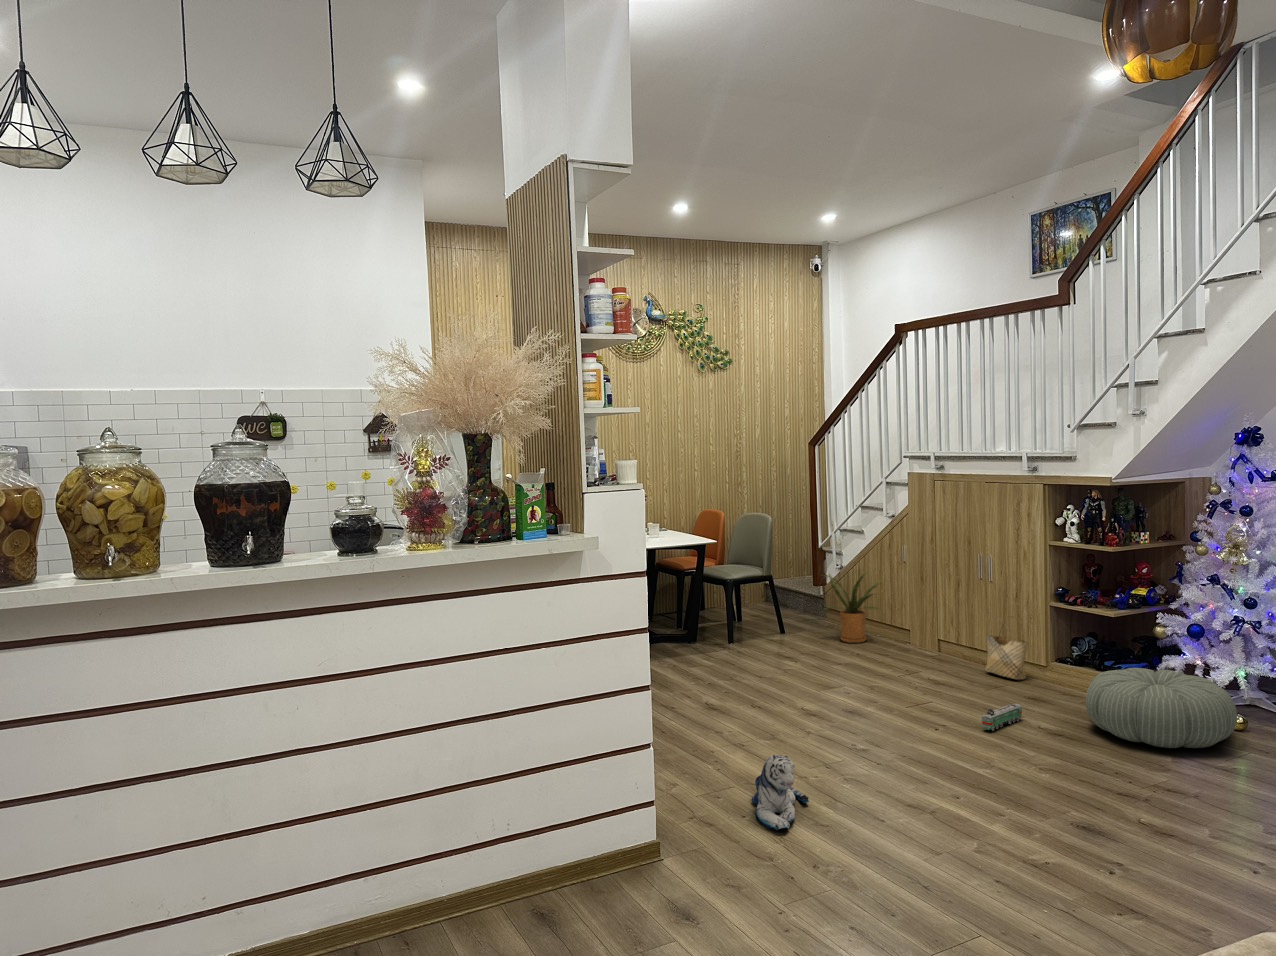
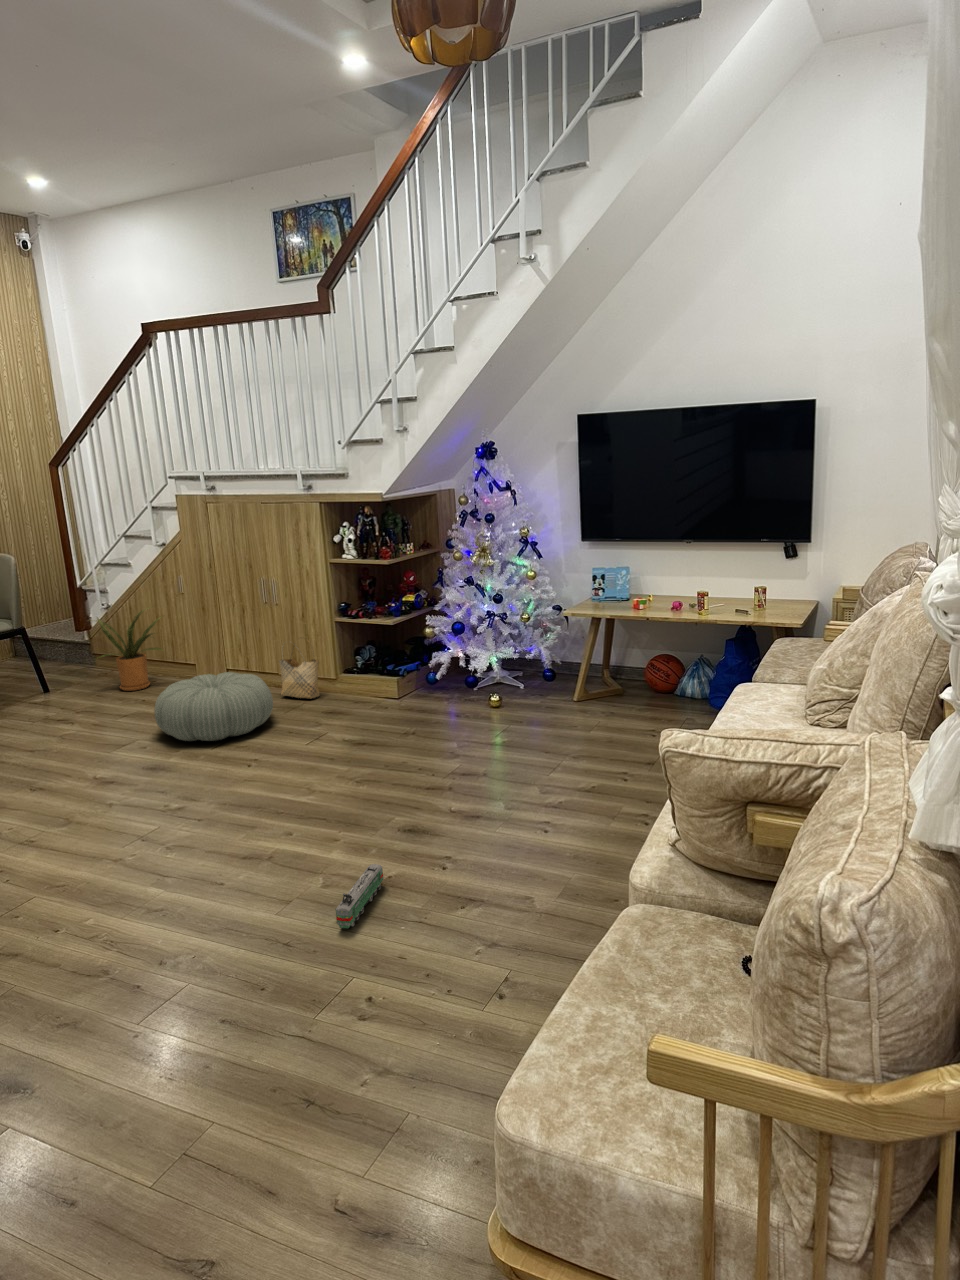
pouf: present [1086,668,1237,748] -> present [155,672,273,741]
toy train: present [982,704,1022,731] -> present [336,864,383,928]
plush toy: present [751,755,809,830] -> none [62,850,135,939]

